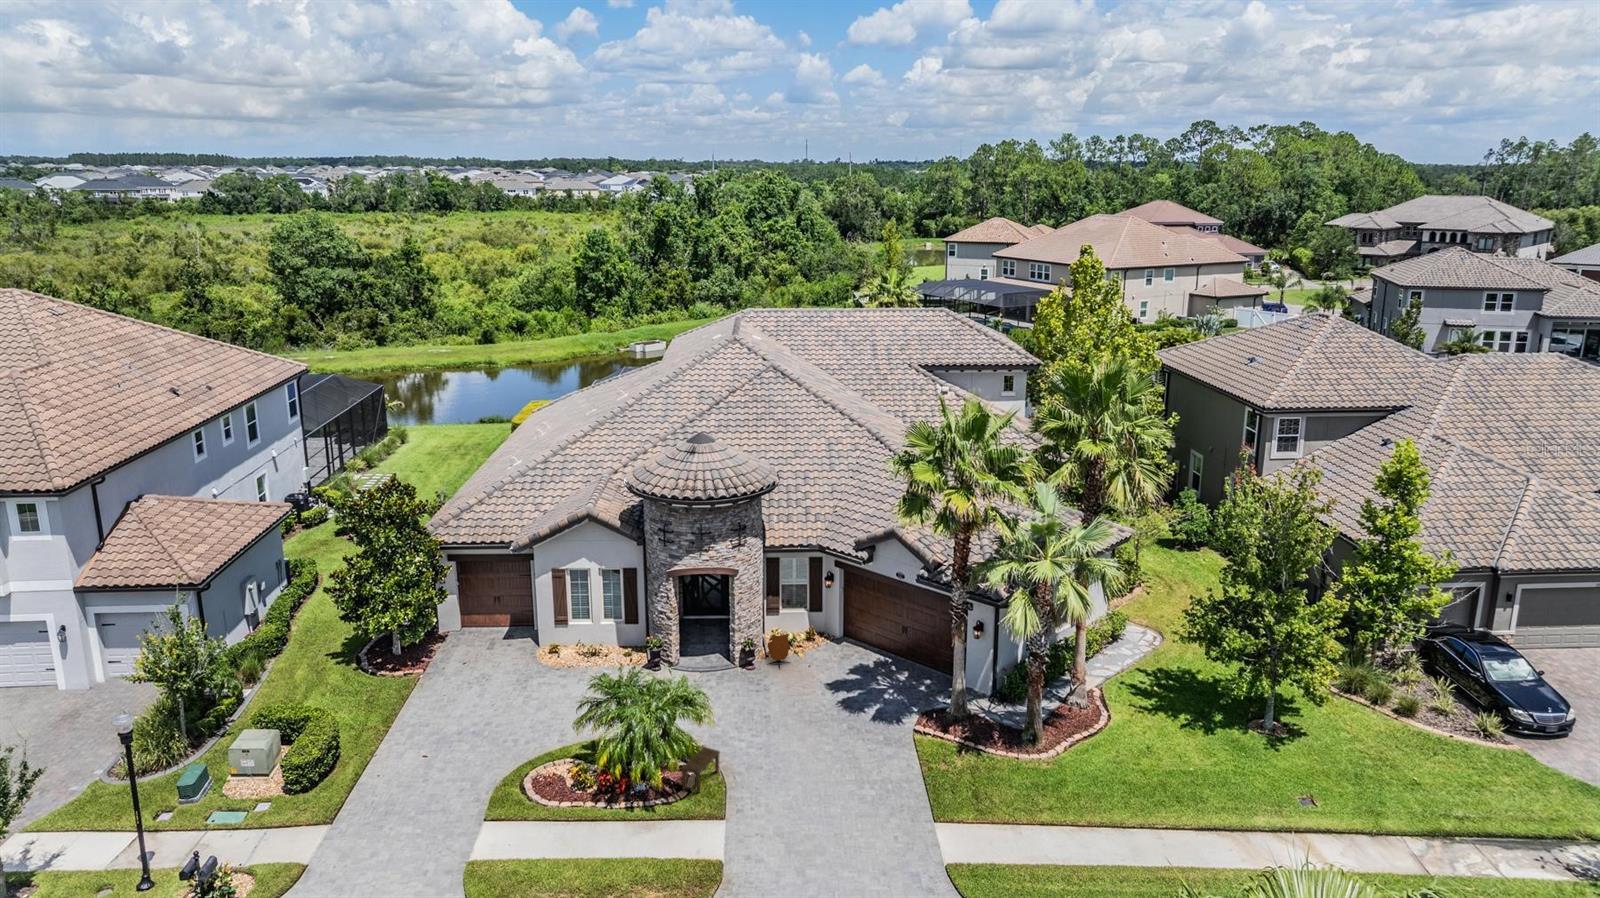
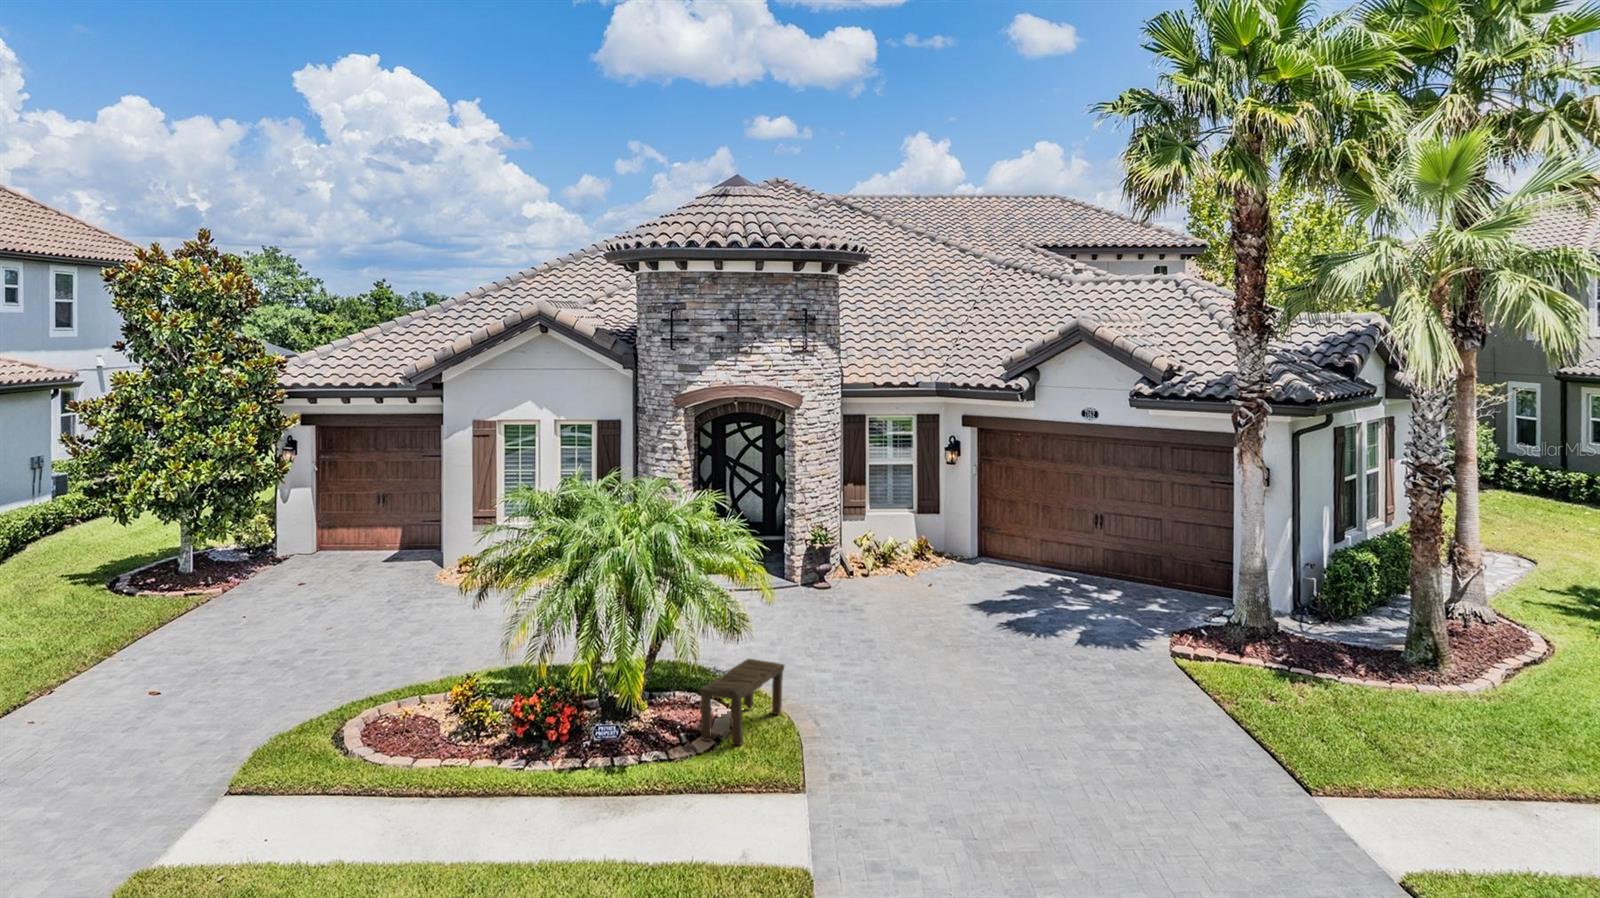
lounge chair: present [767,634,790,668] -> none [847,519,893,588]

